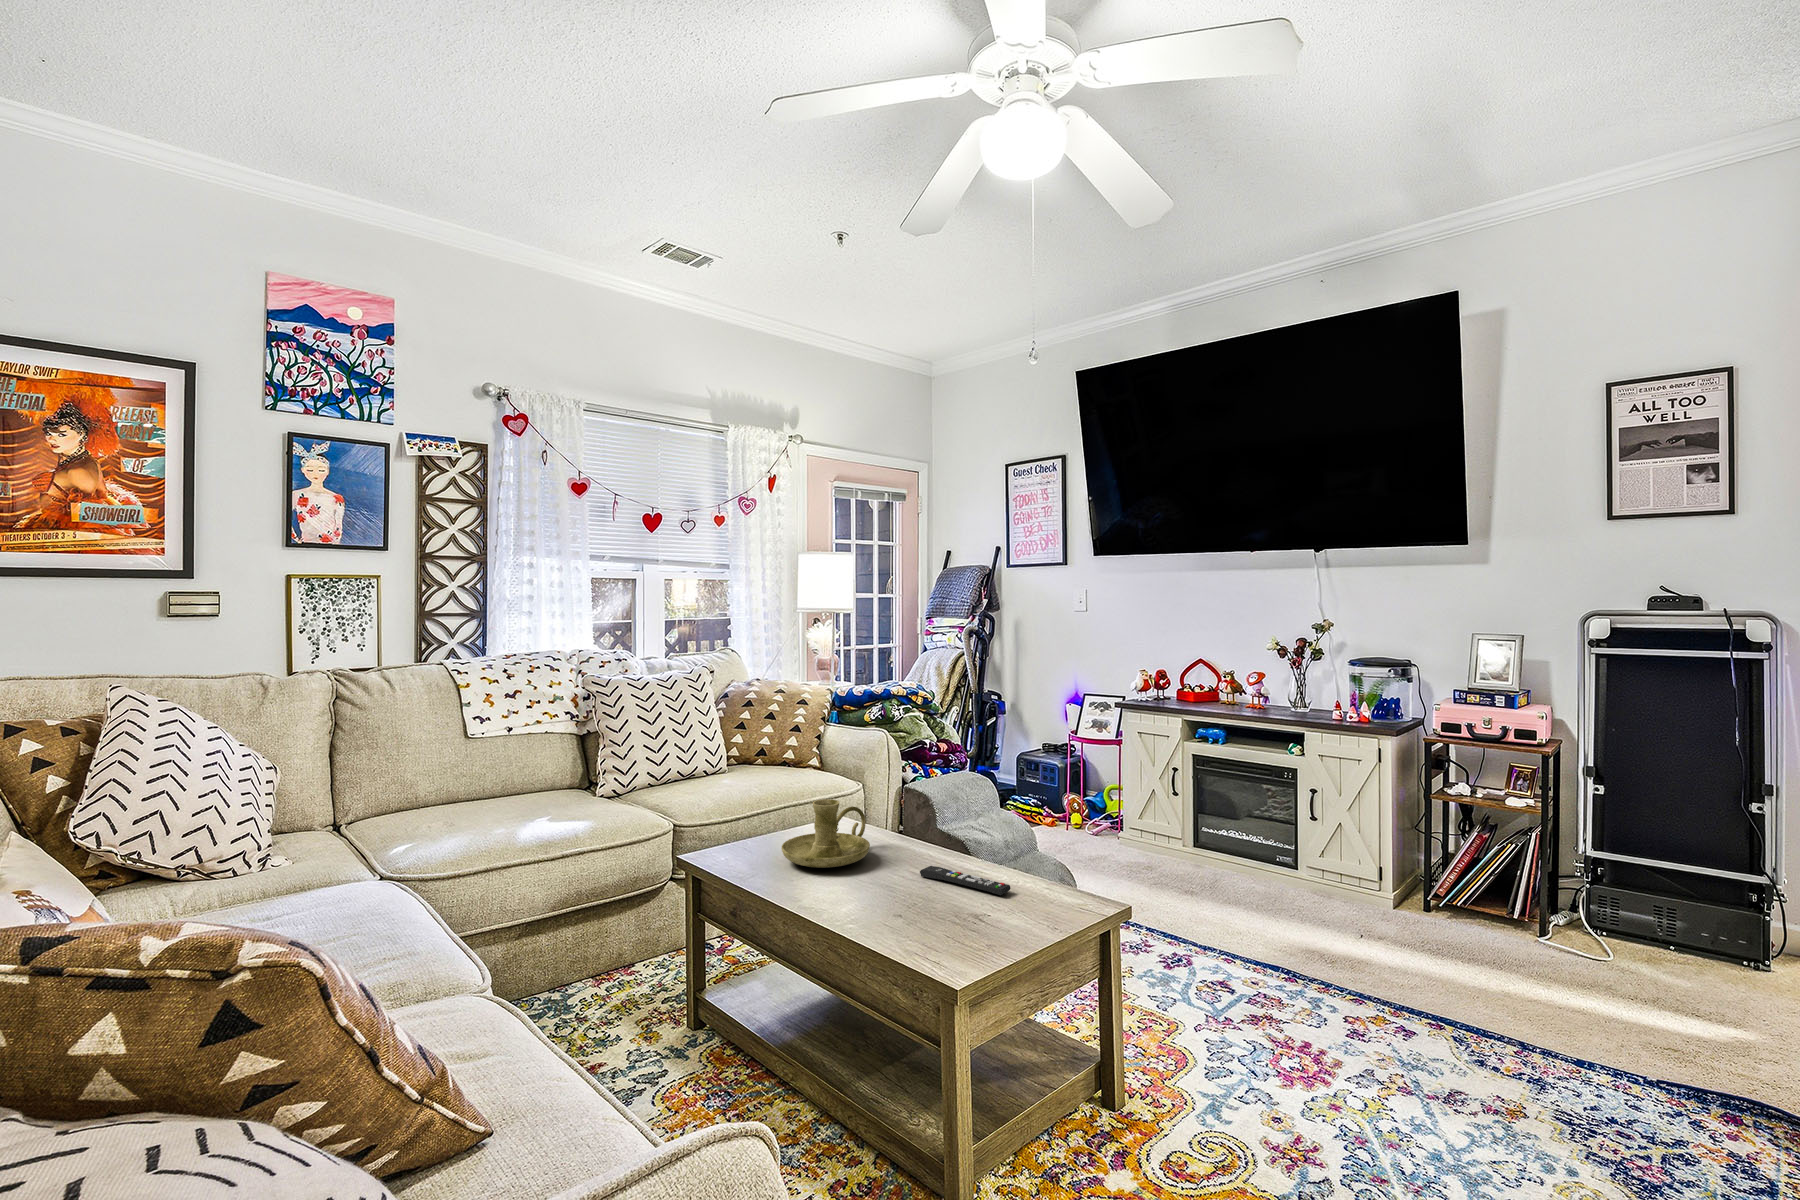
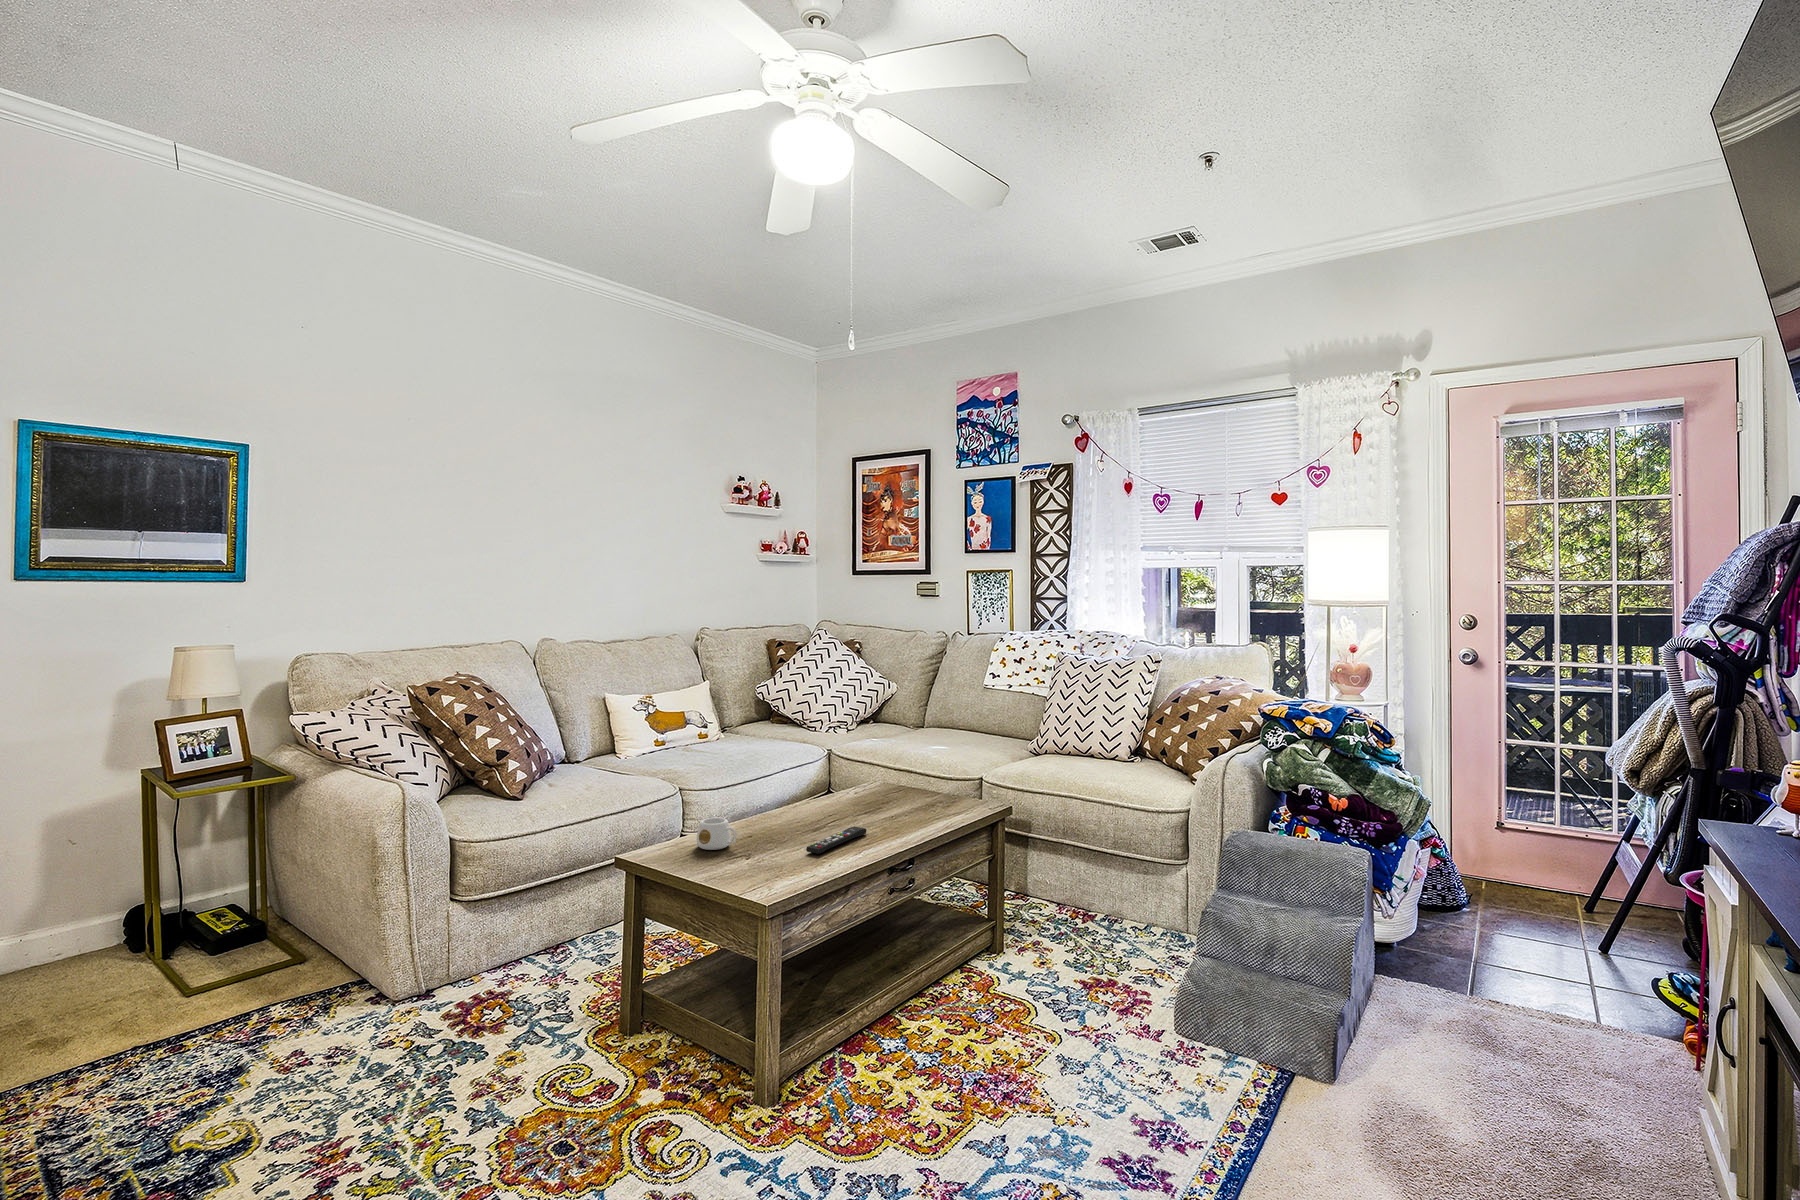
candle holder: present [781,799,870,868] -> none [852,759,936,813]
mug: none [948,902,997,952] -> present [696,817,737,850]

